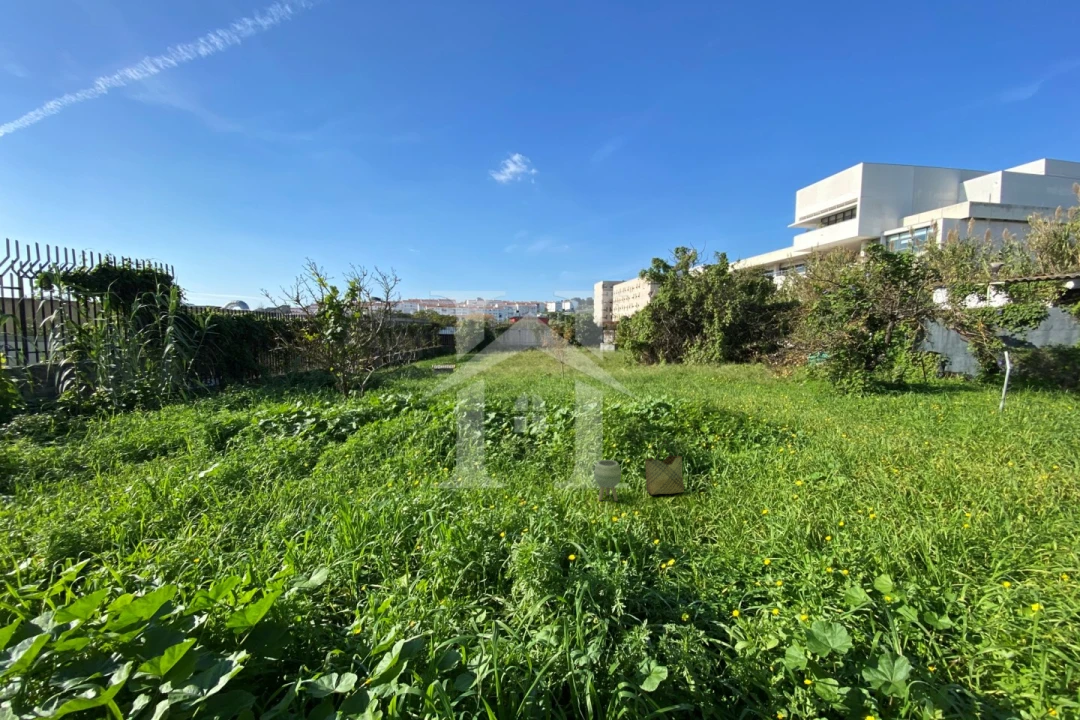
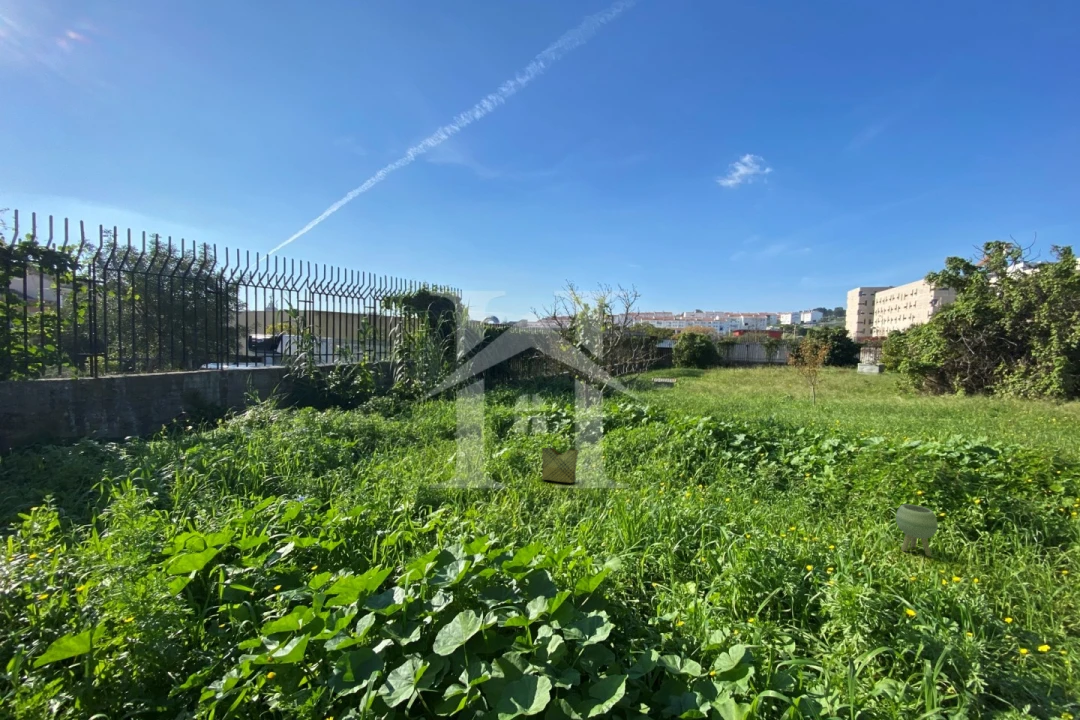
woven basket: present [645,441,684,495] -> present [542,447,578,483]

